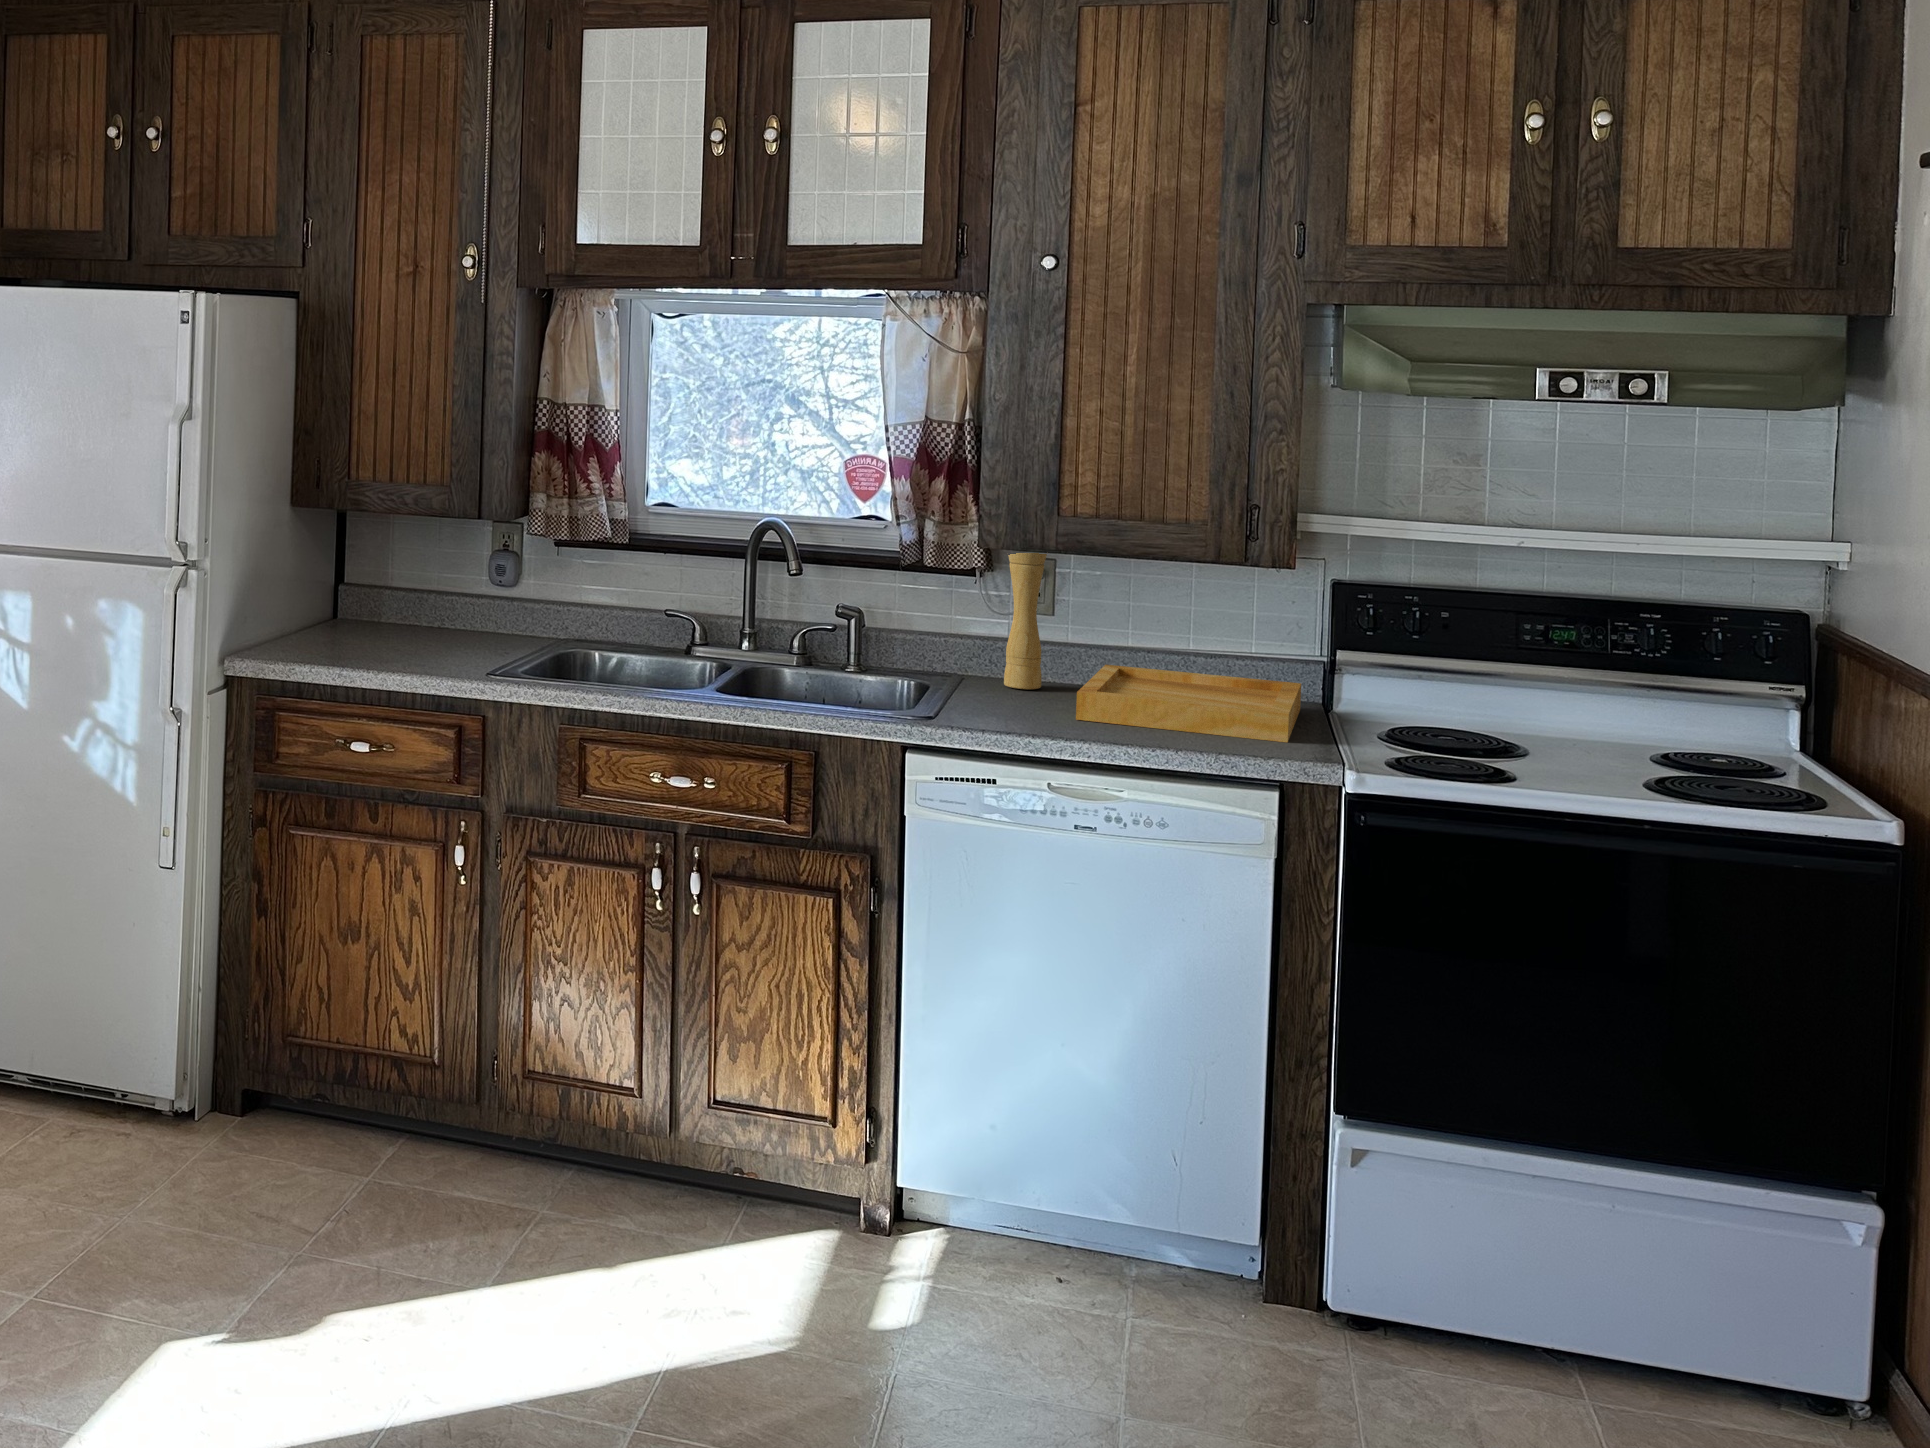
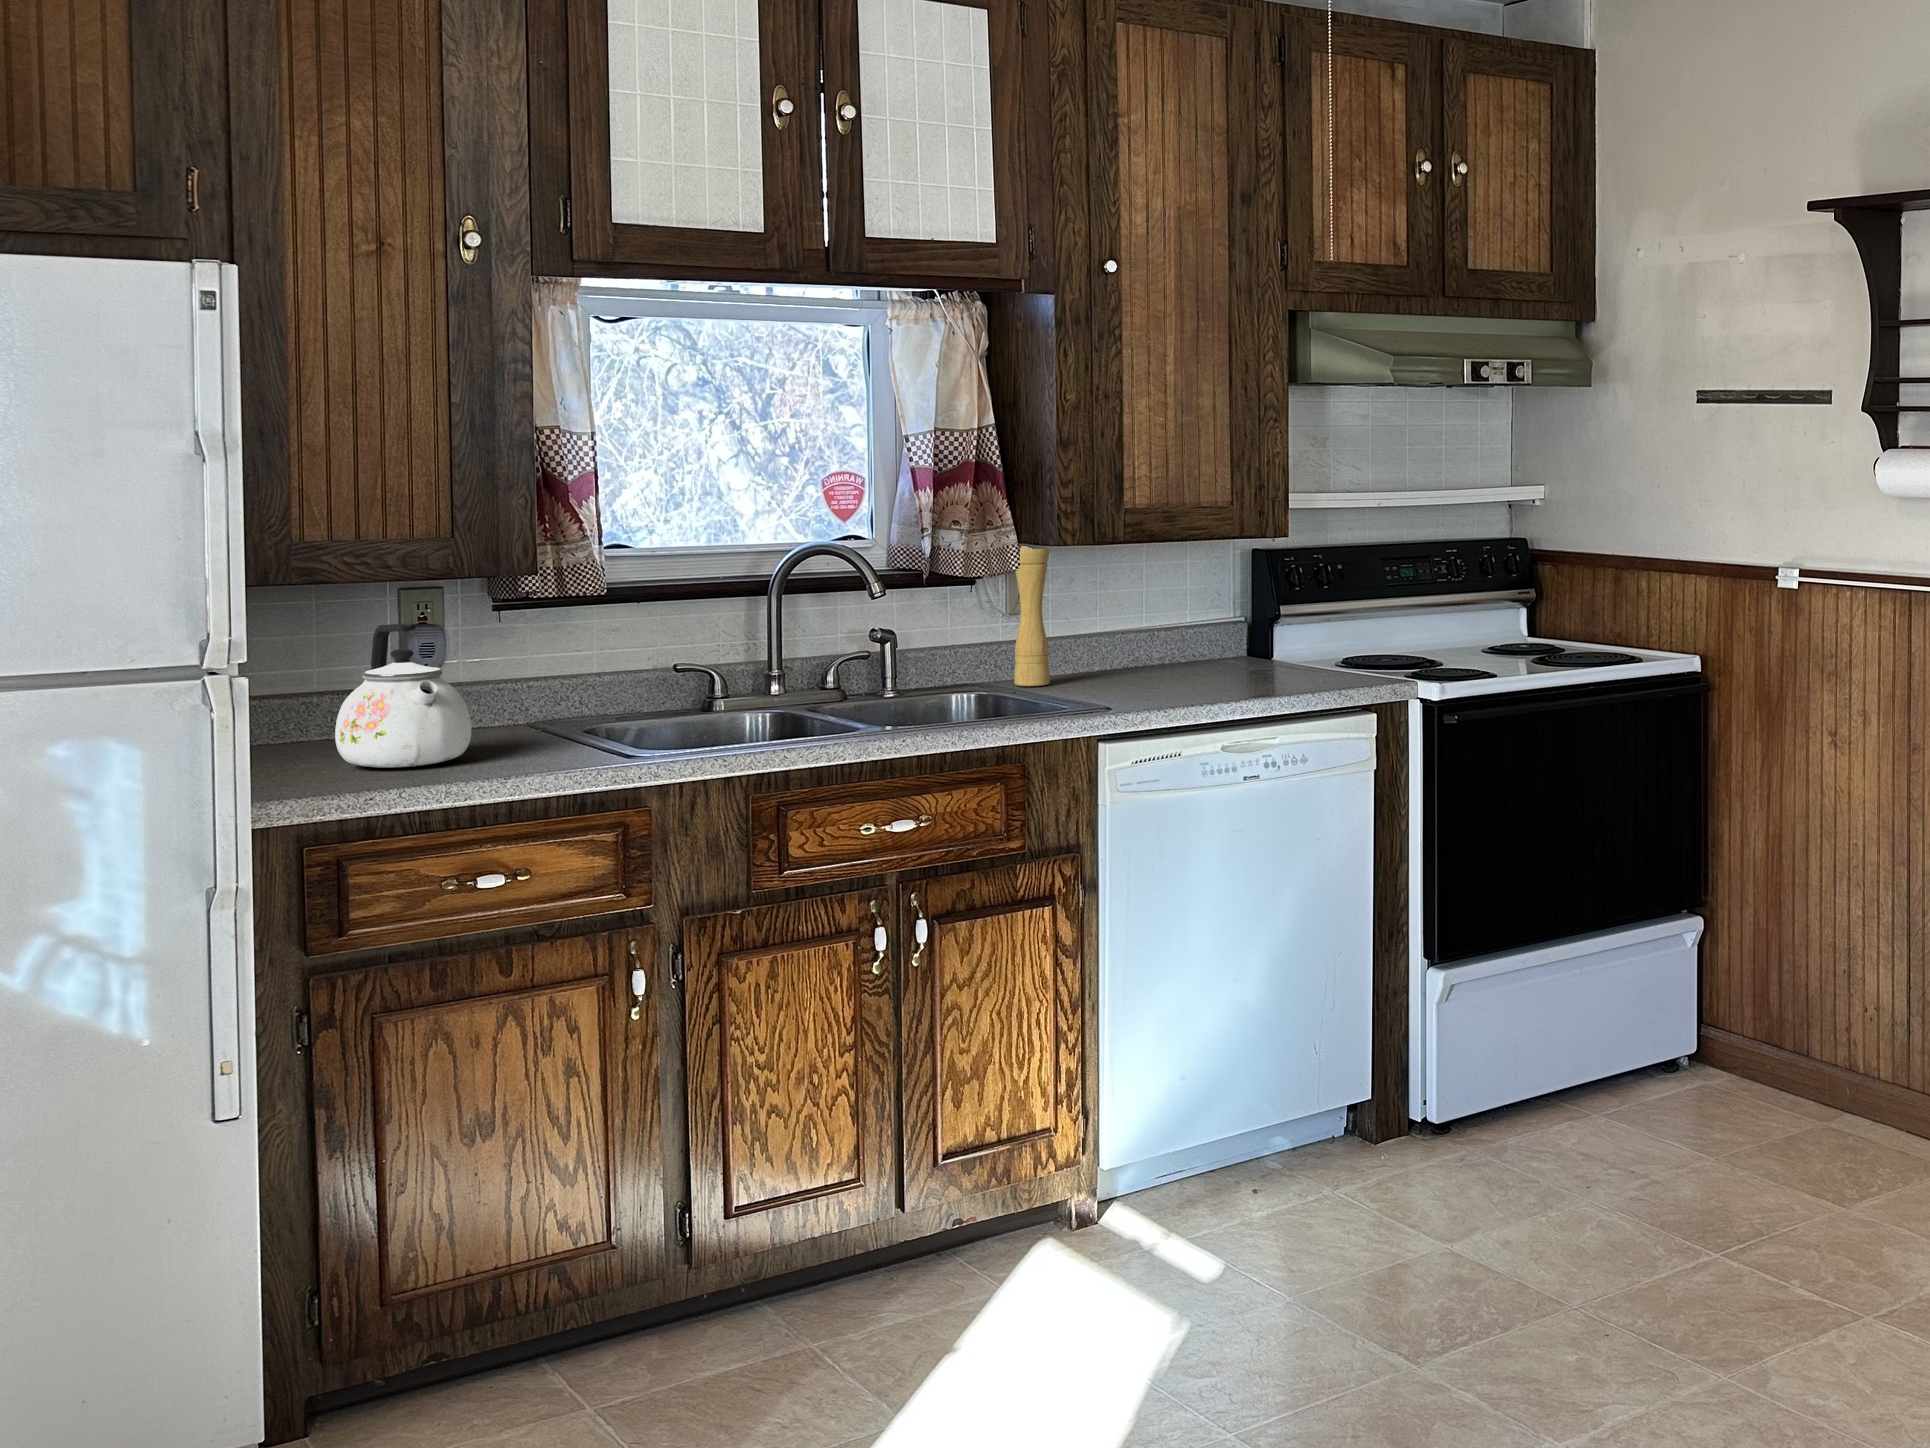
kettle: none [363,547,453,656] -> present [335,623,471,768]
tray: present [1076,665,1301,743] -> none [1089,642,1323,695]

